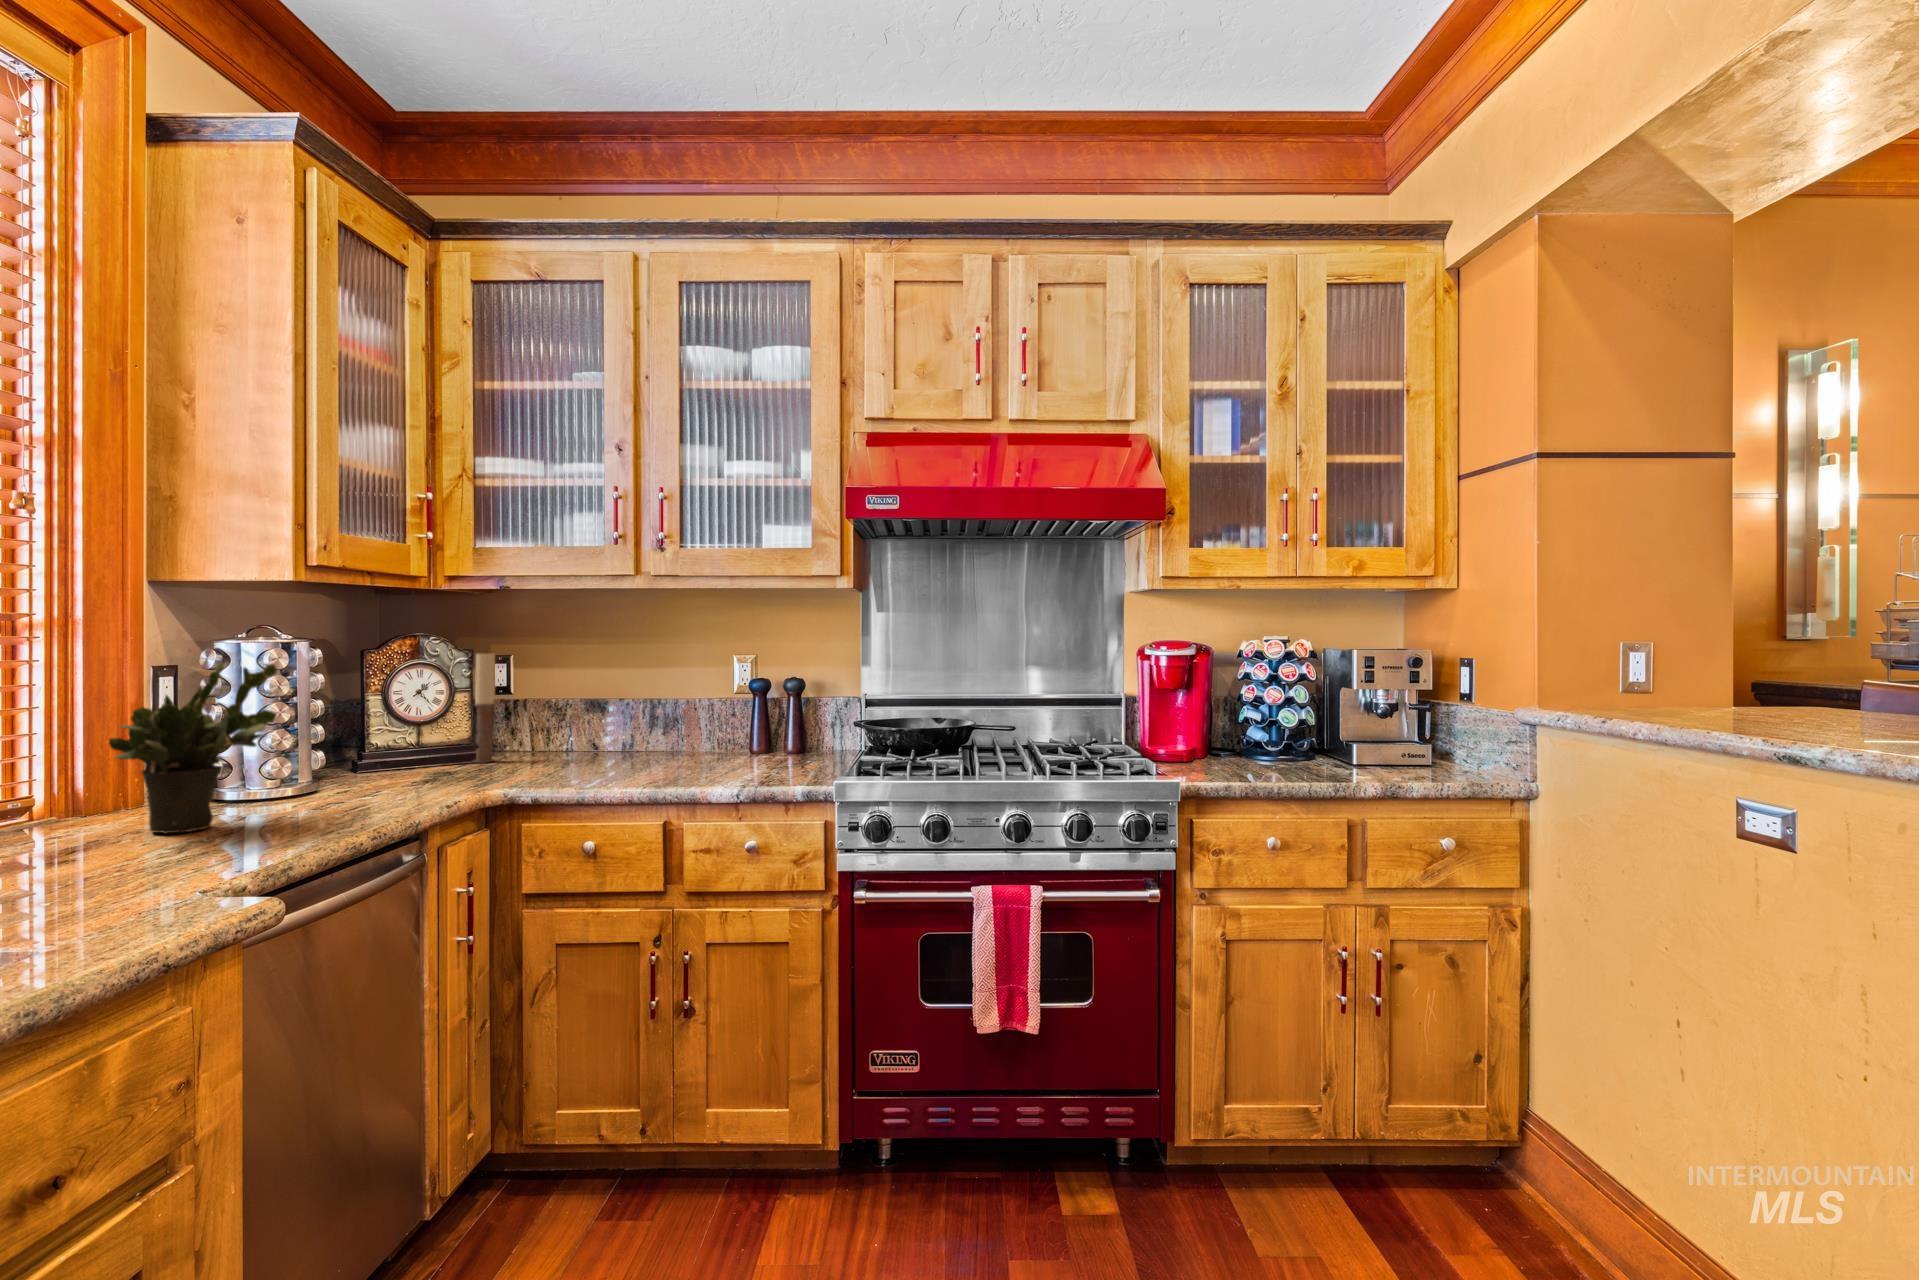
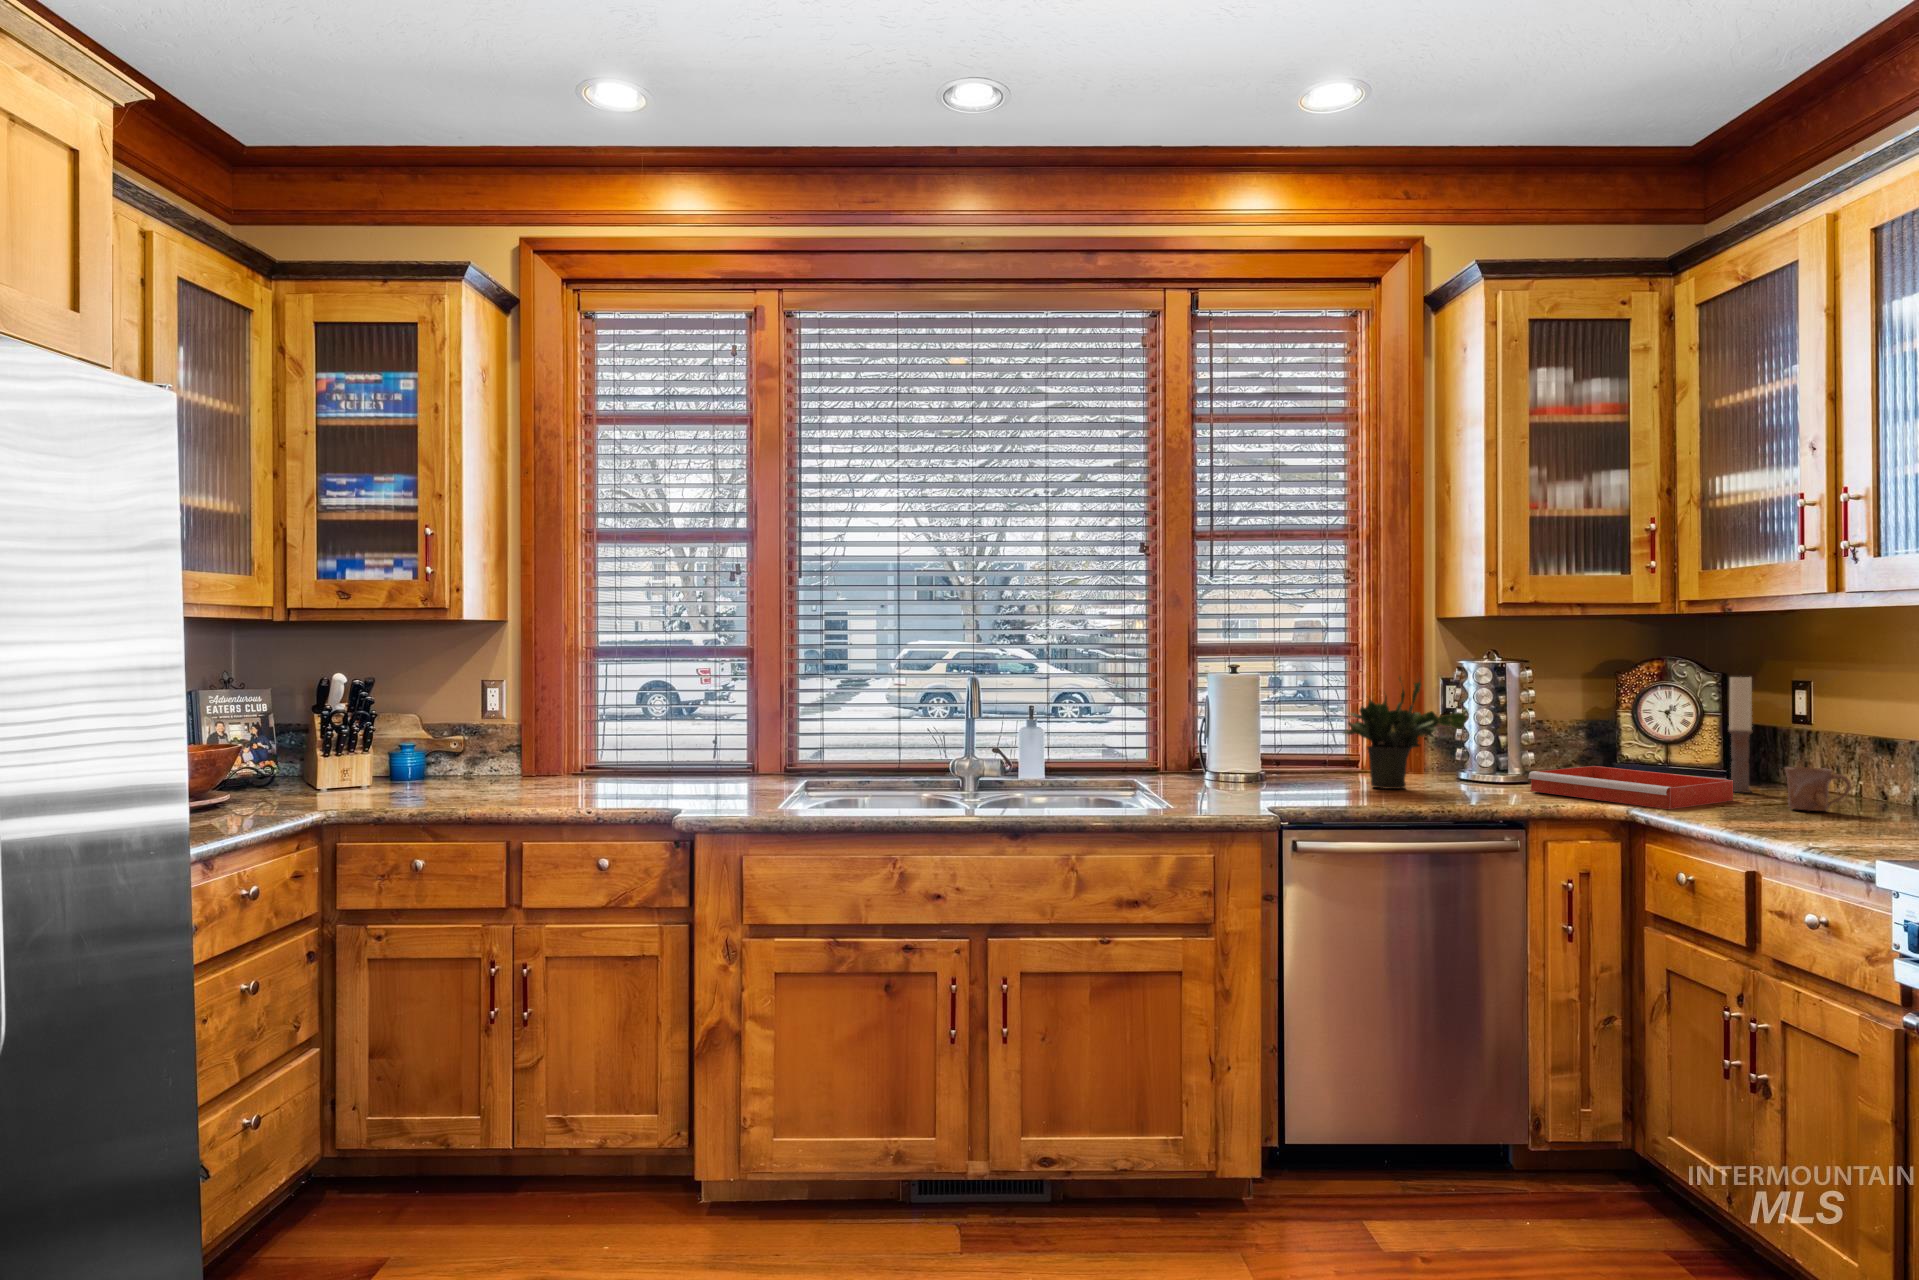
mug: none [577,729,623,767] -> present [1785,767,1851,811]
tray: none [353,751,529,796] -> present [1529,766,1733,809]

